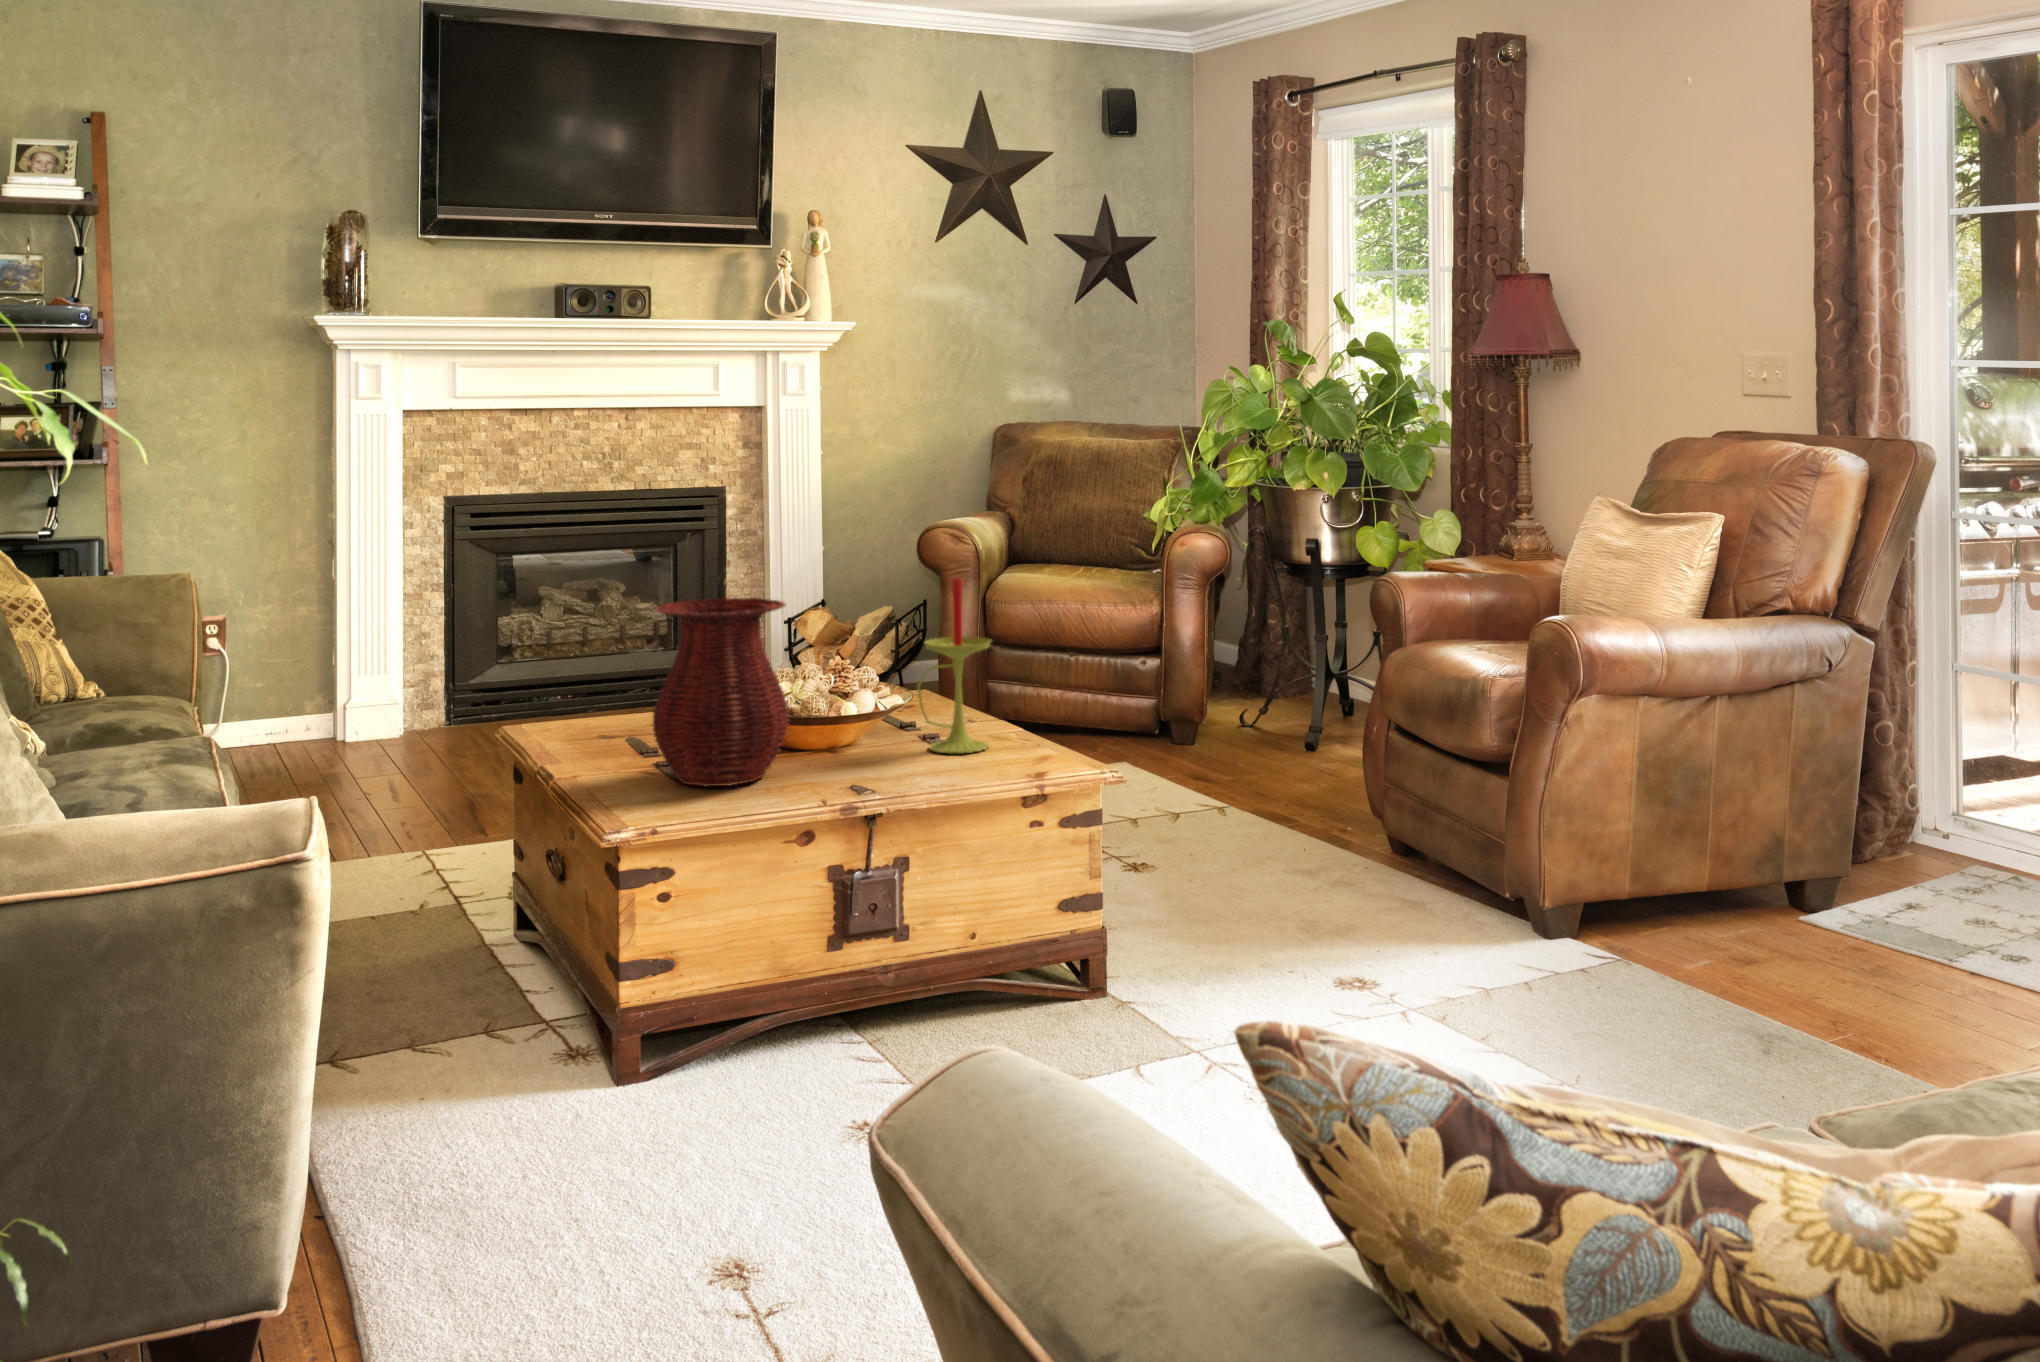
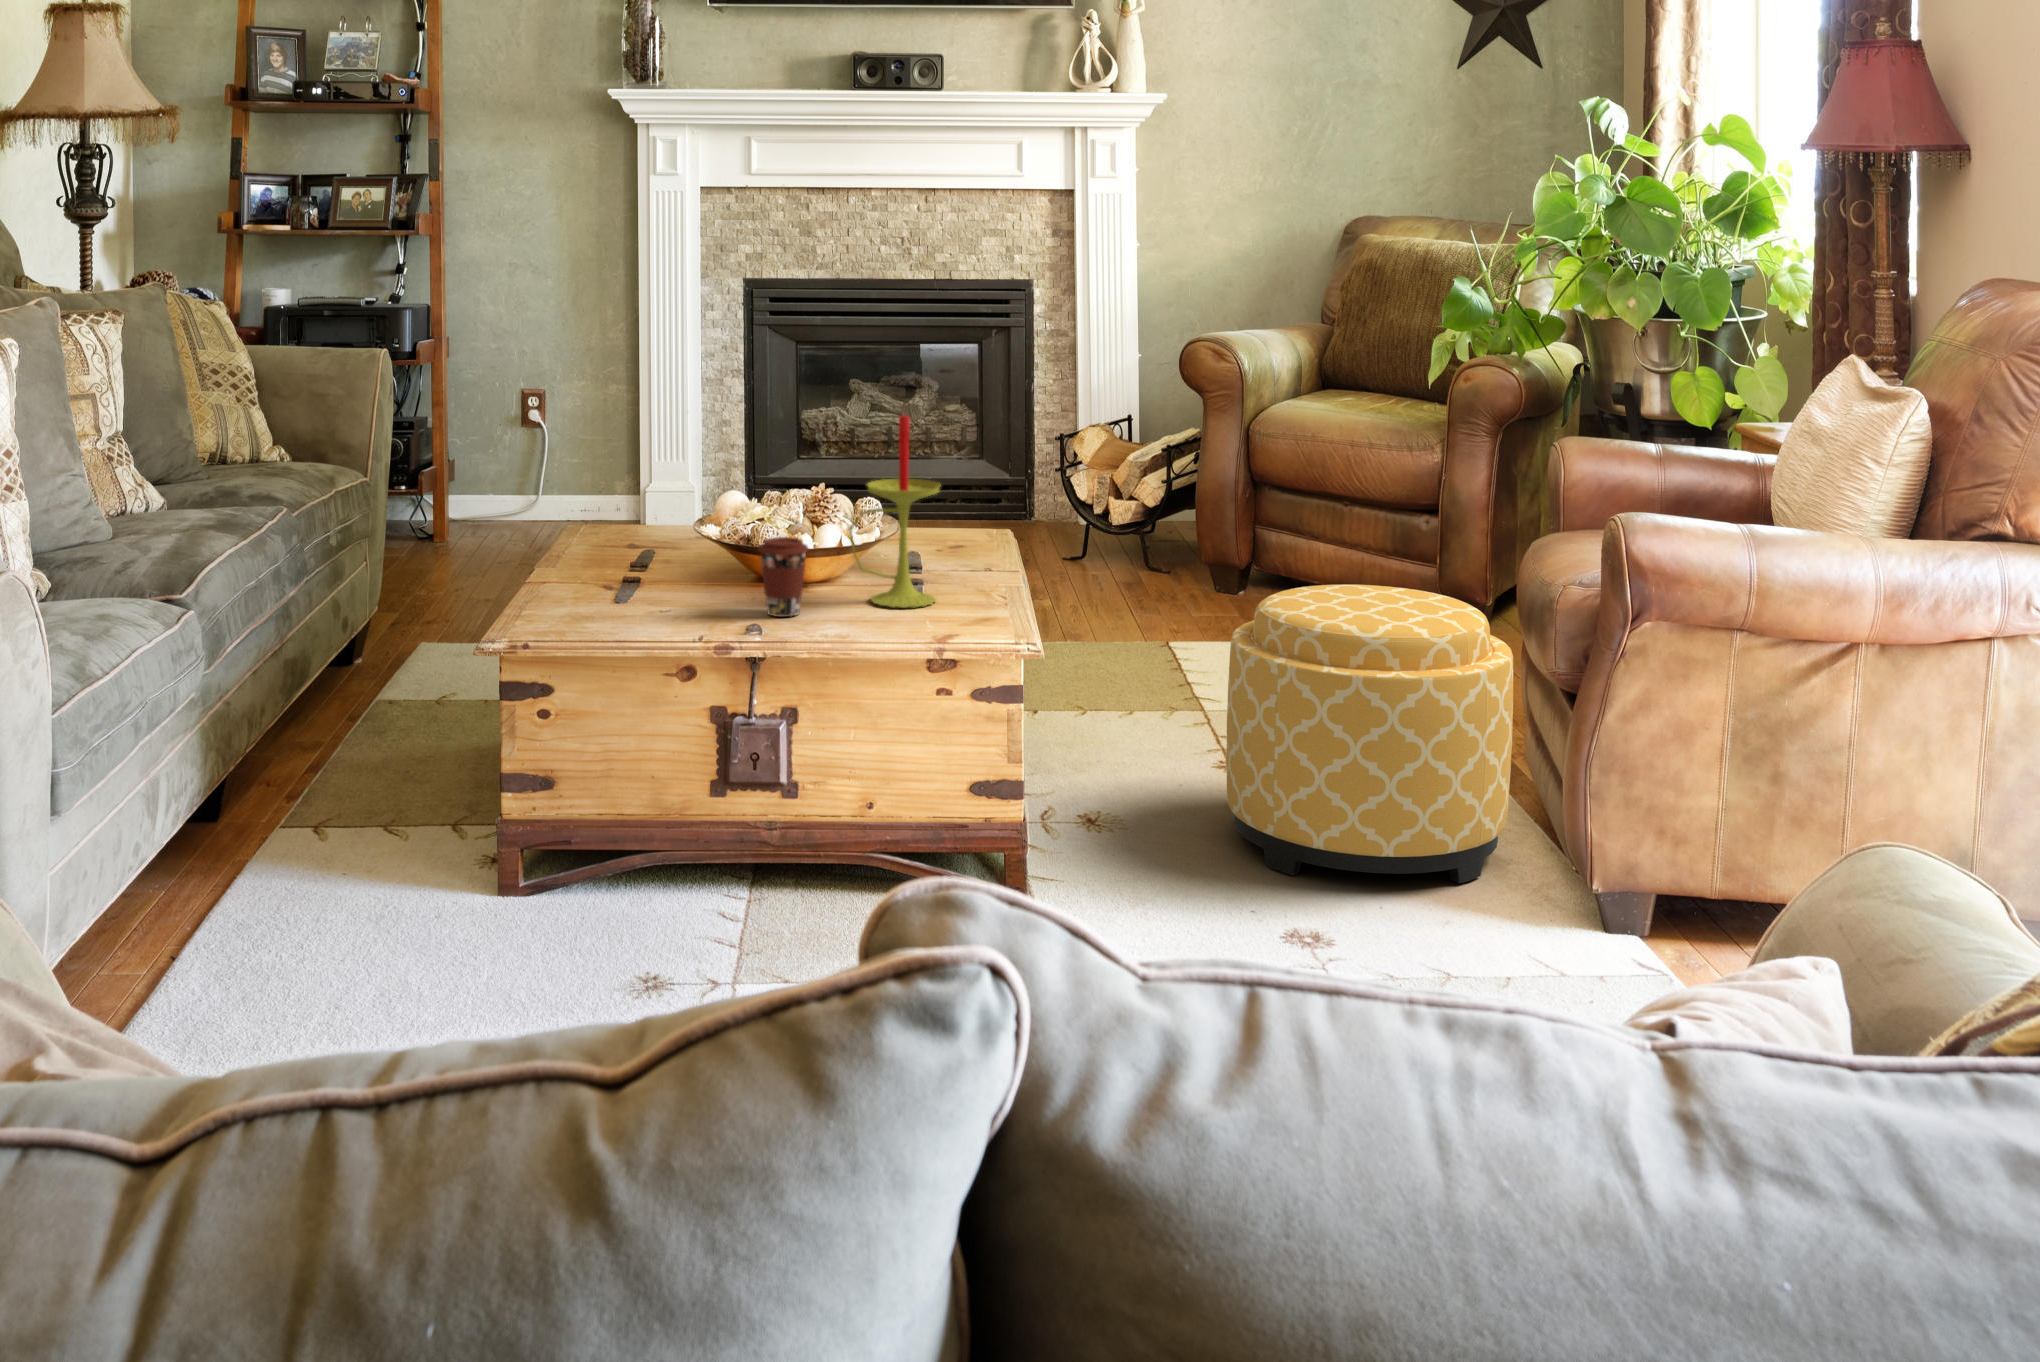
vase: present [653,598,789,786] -> none [566,417,706,611]
coffee cup: none [850,698,898,773] -> present [758,537,809,617]
ottoman: none [1179,698,1406,944] -> present [1226,584,1513,883]

